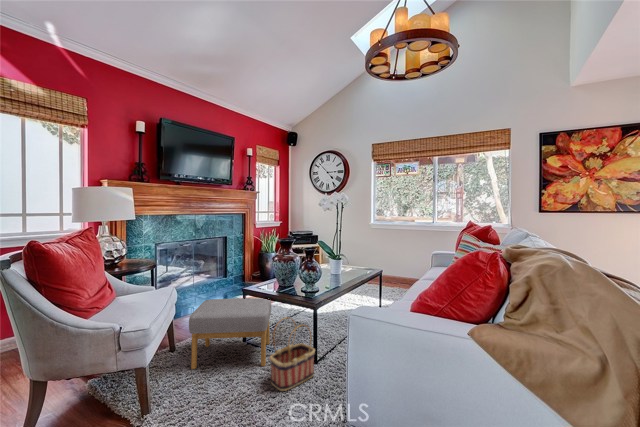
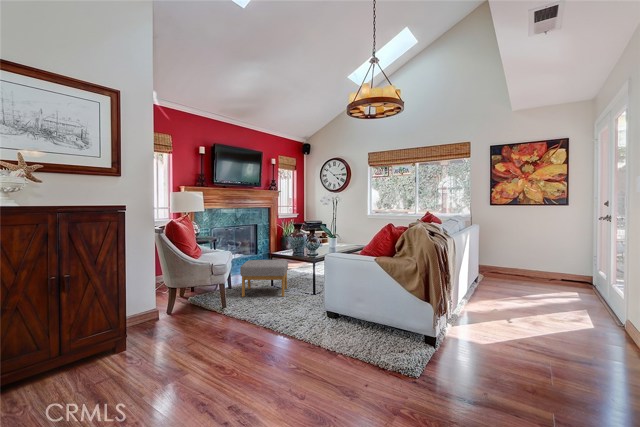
basket: present [270,317,315,391] -> none [286,267,313,305]

